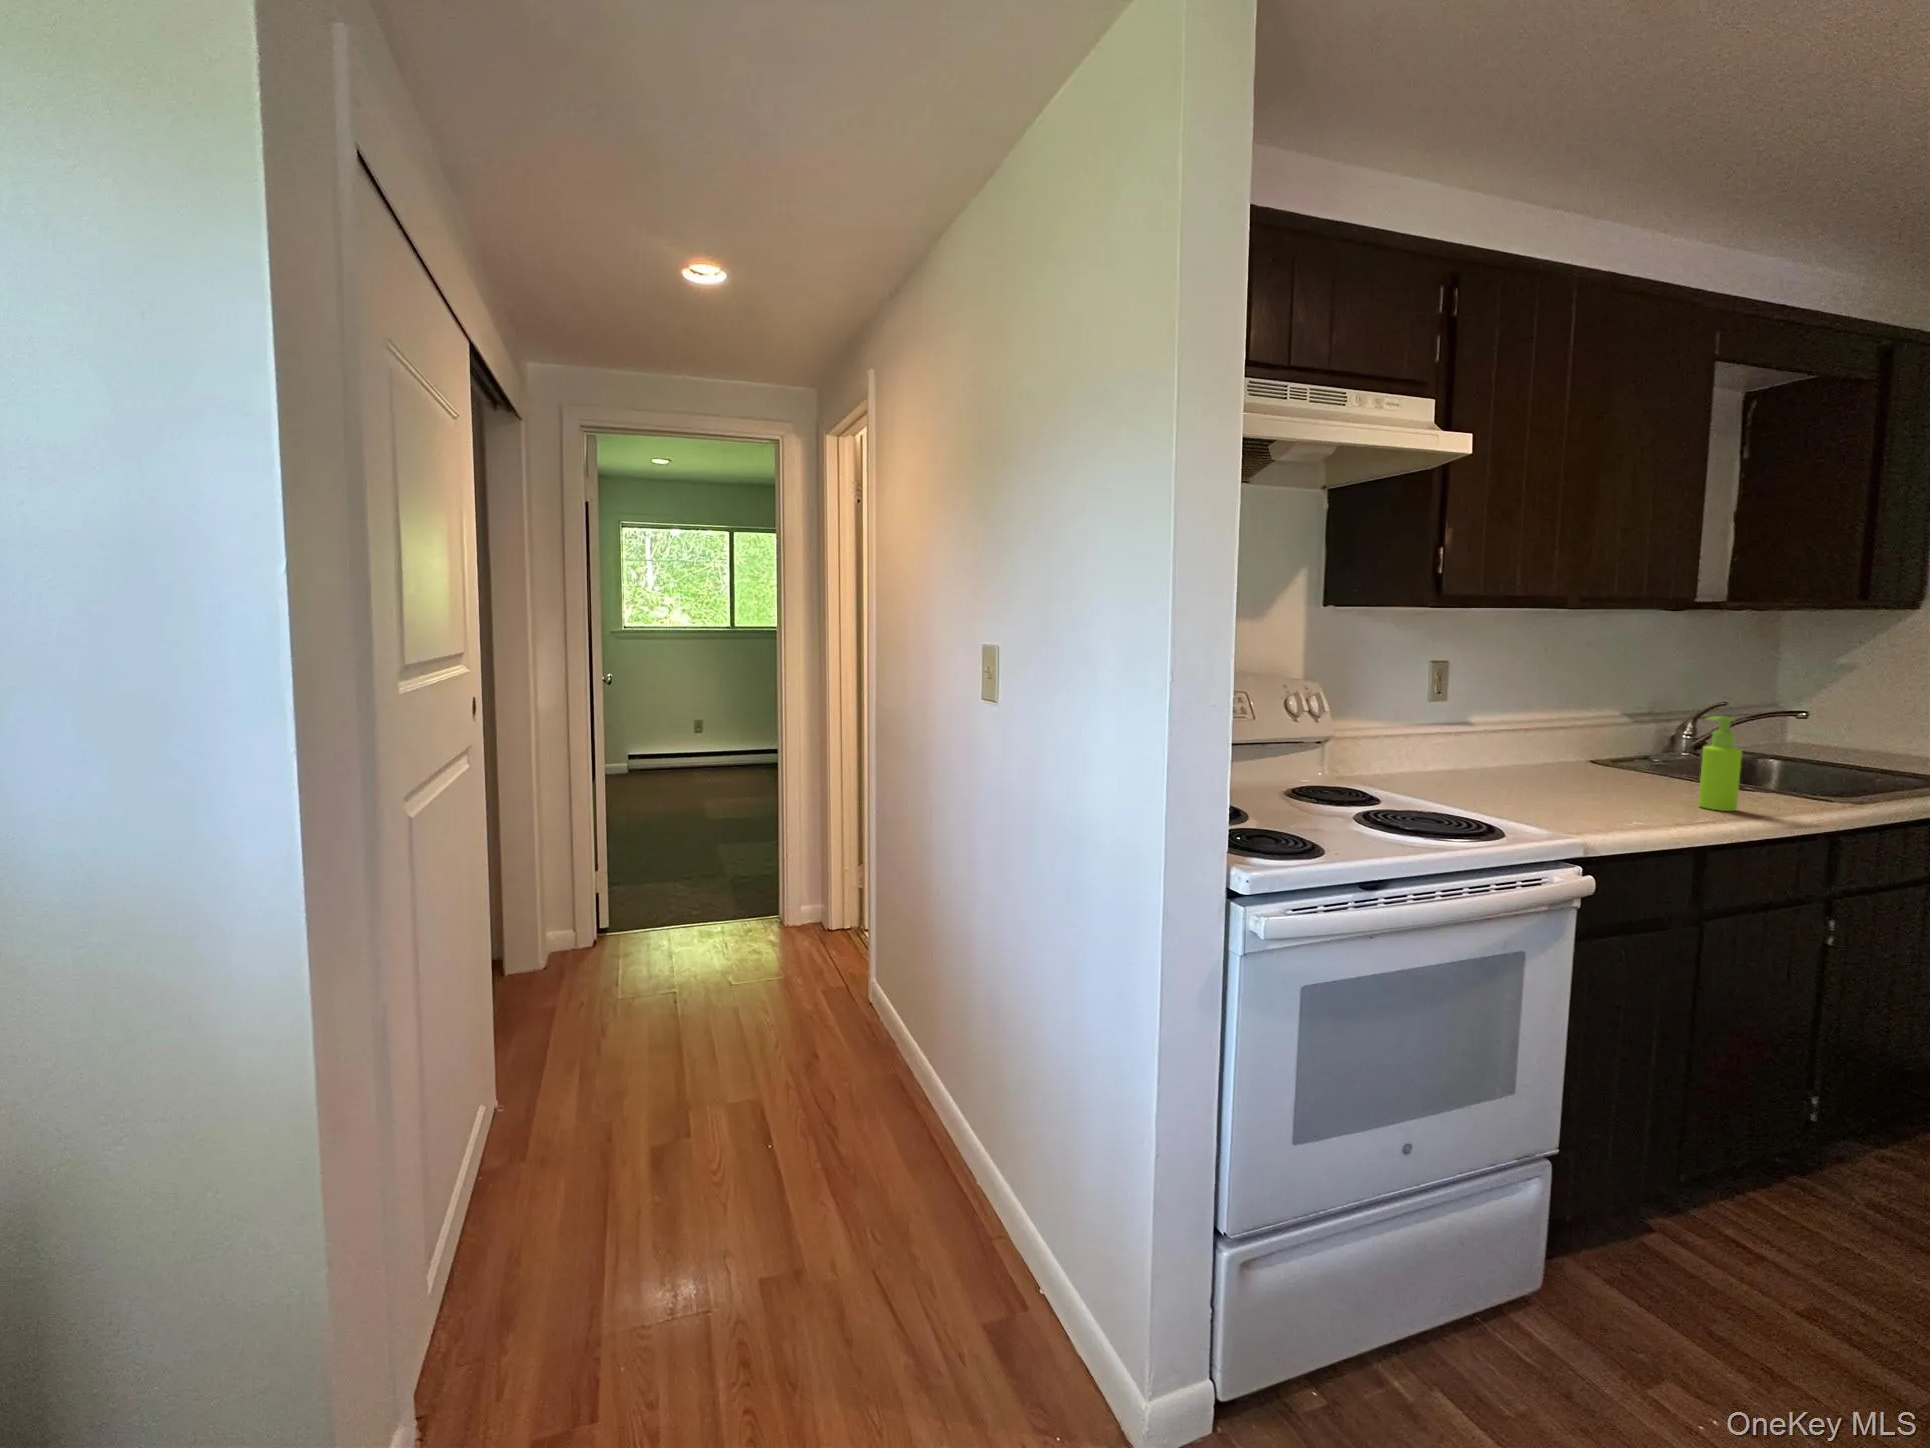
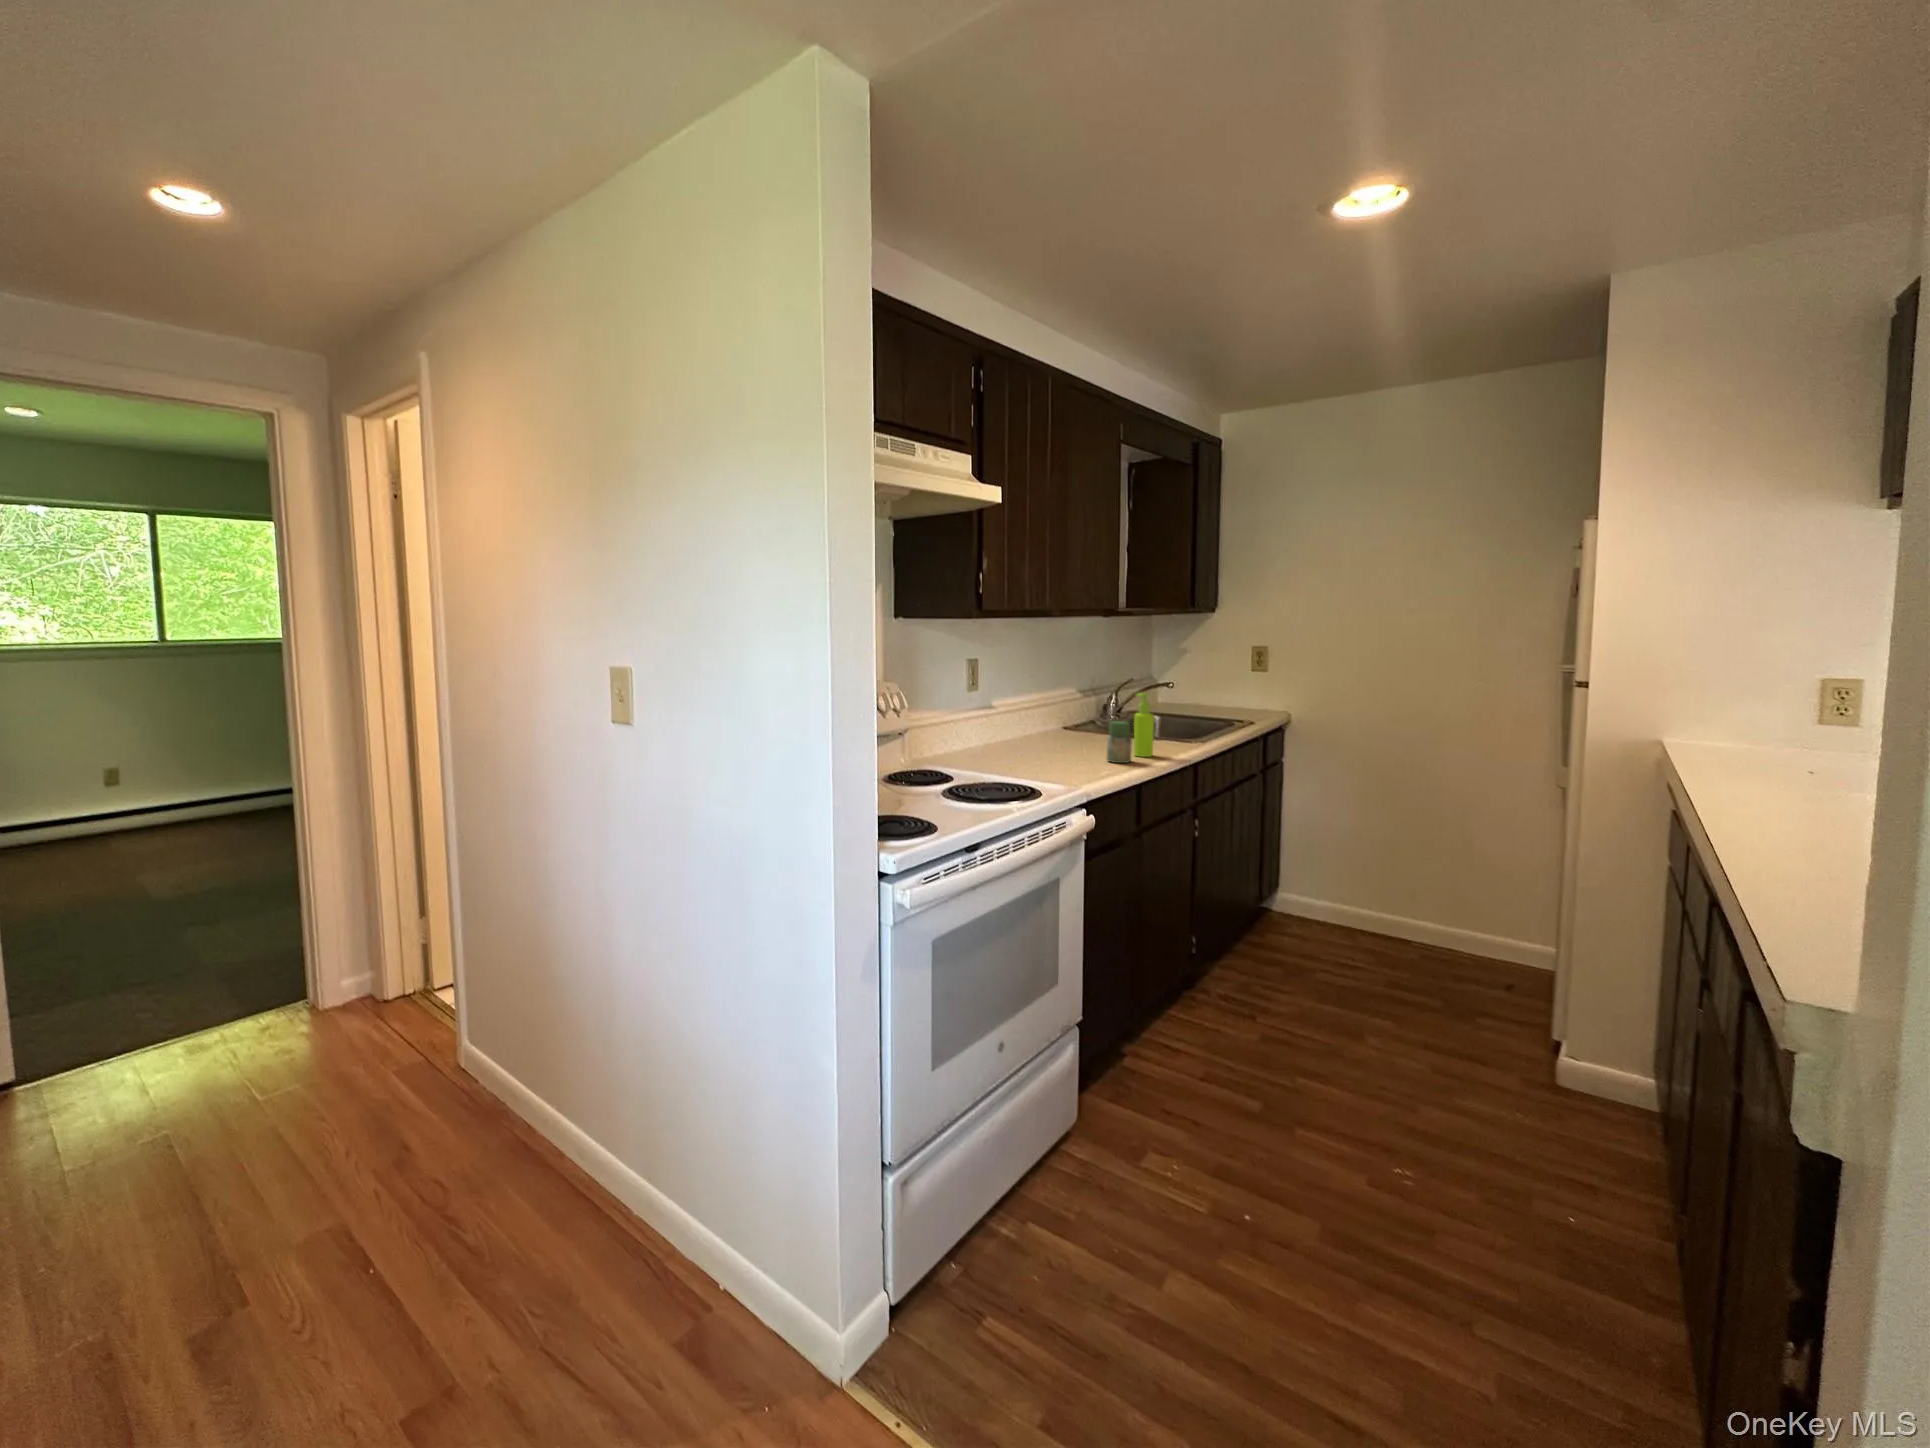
jar: none [1642,753,1692,814] -> present [1107,721,1132,763]

